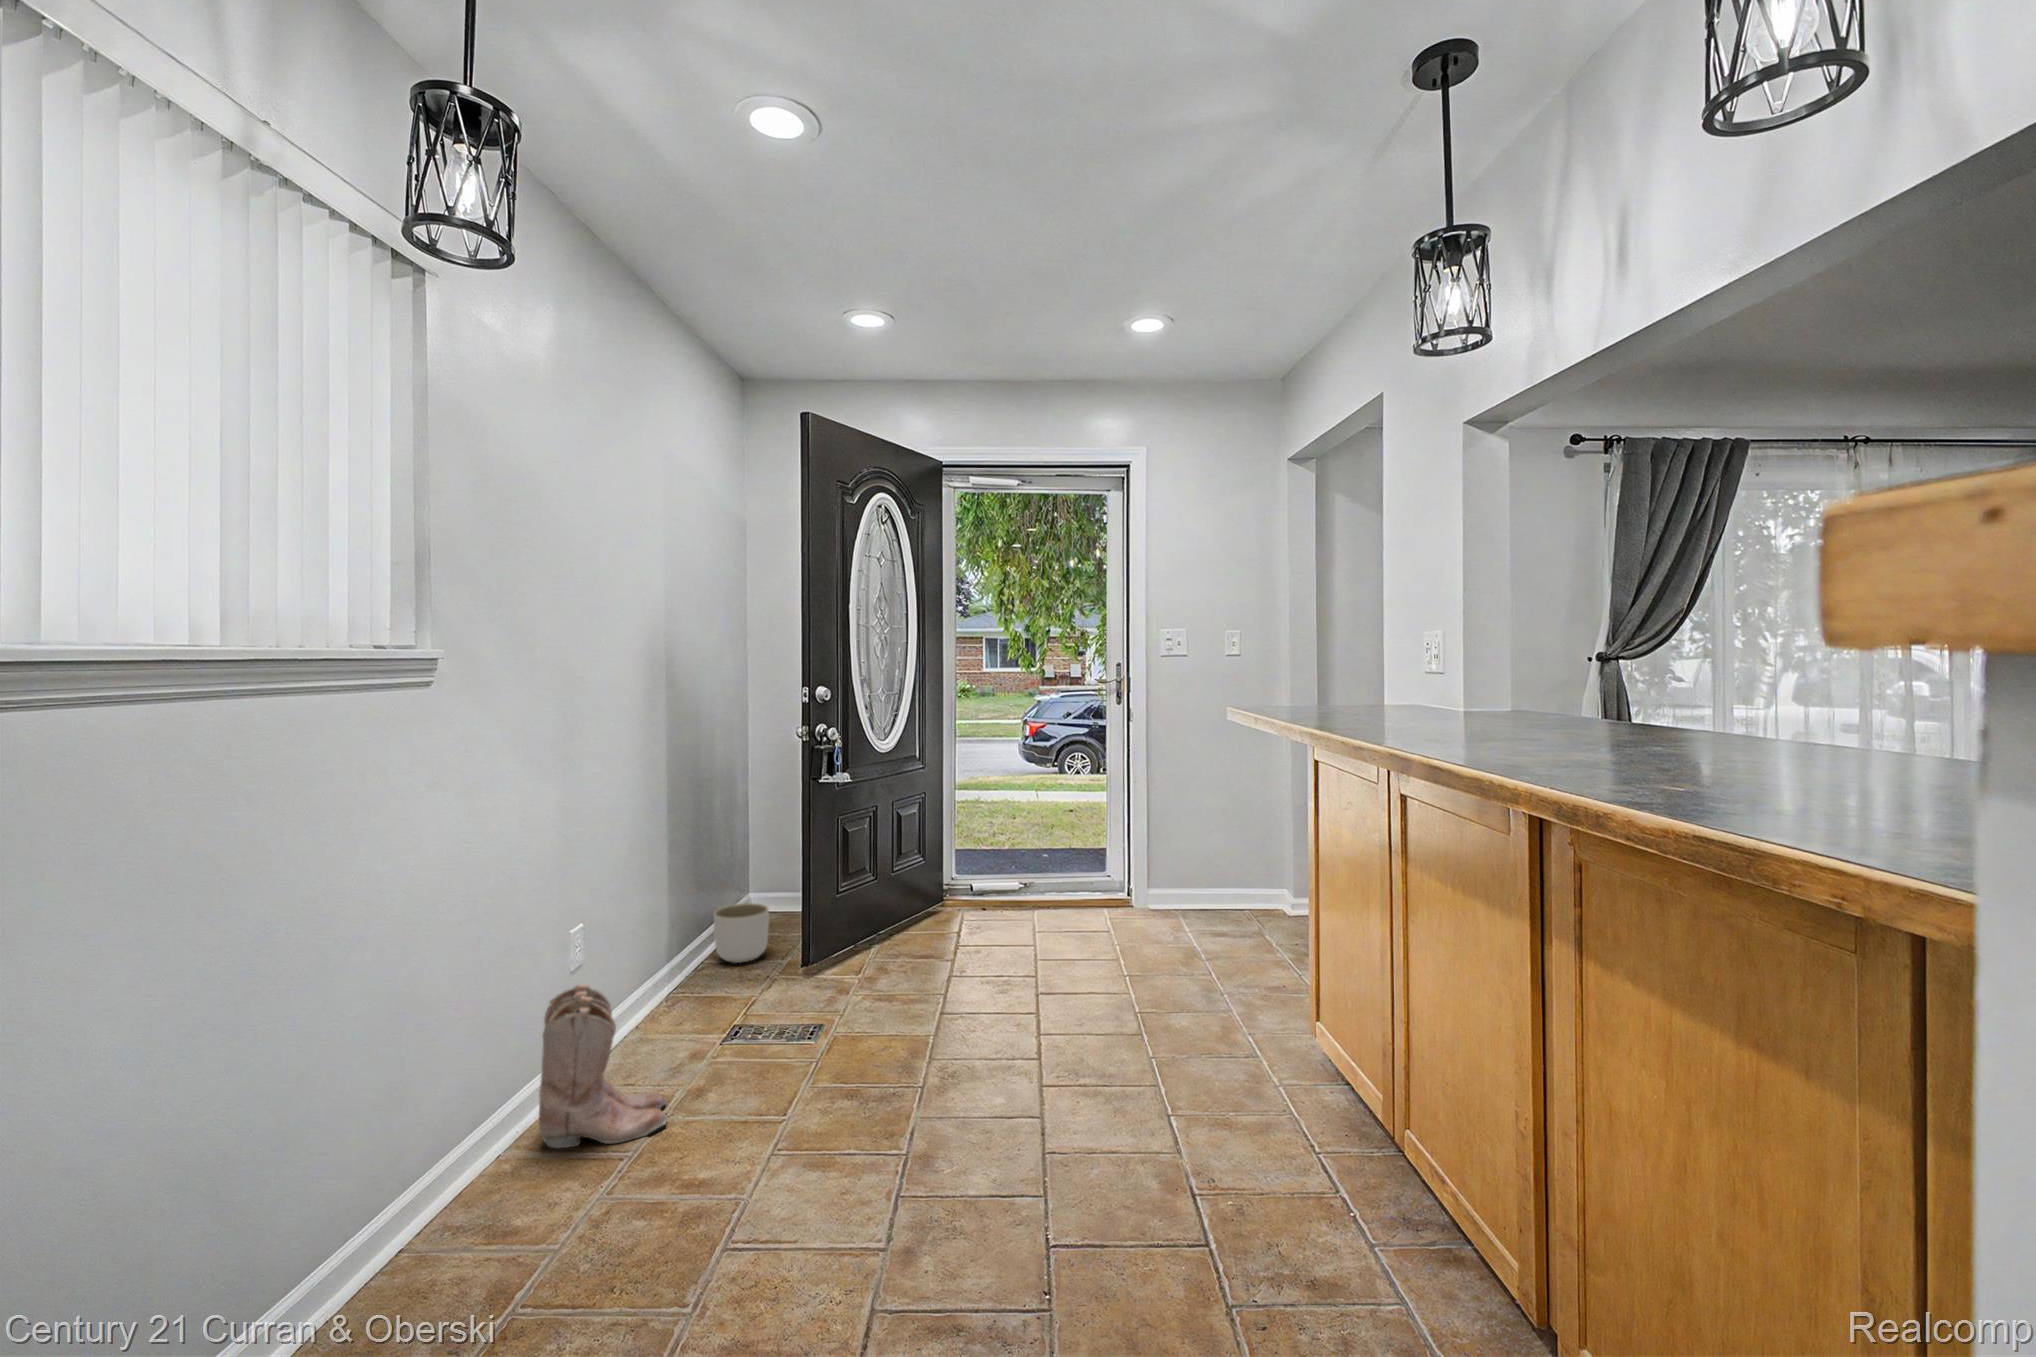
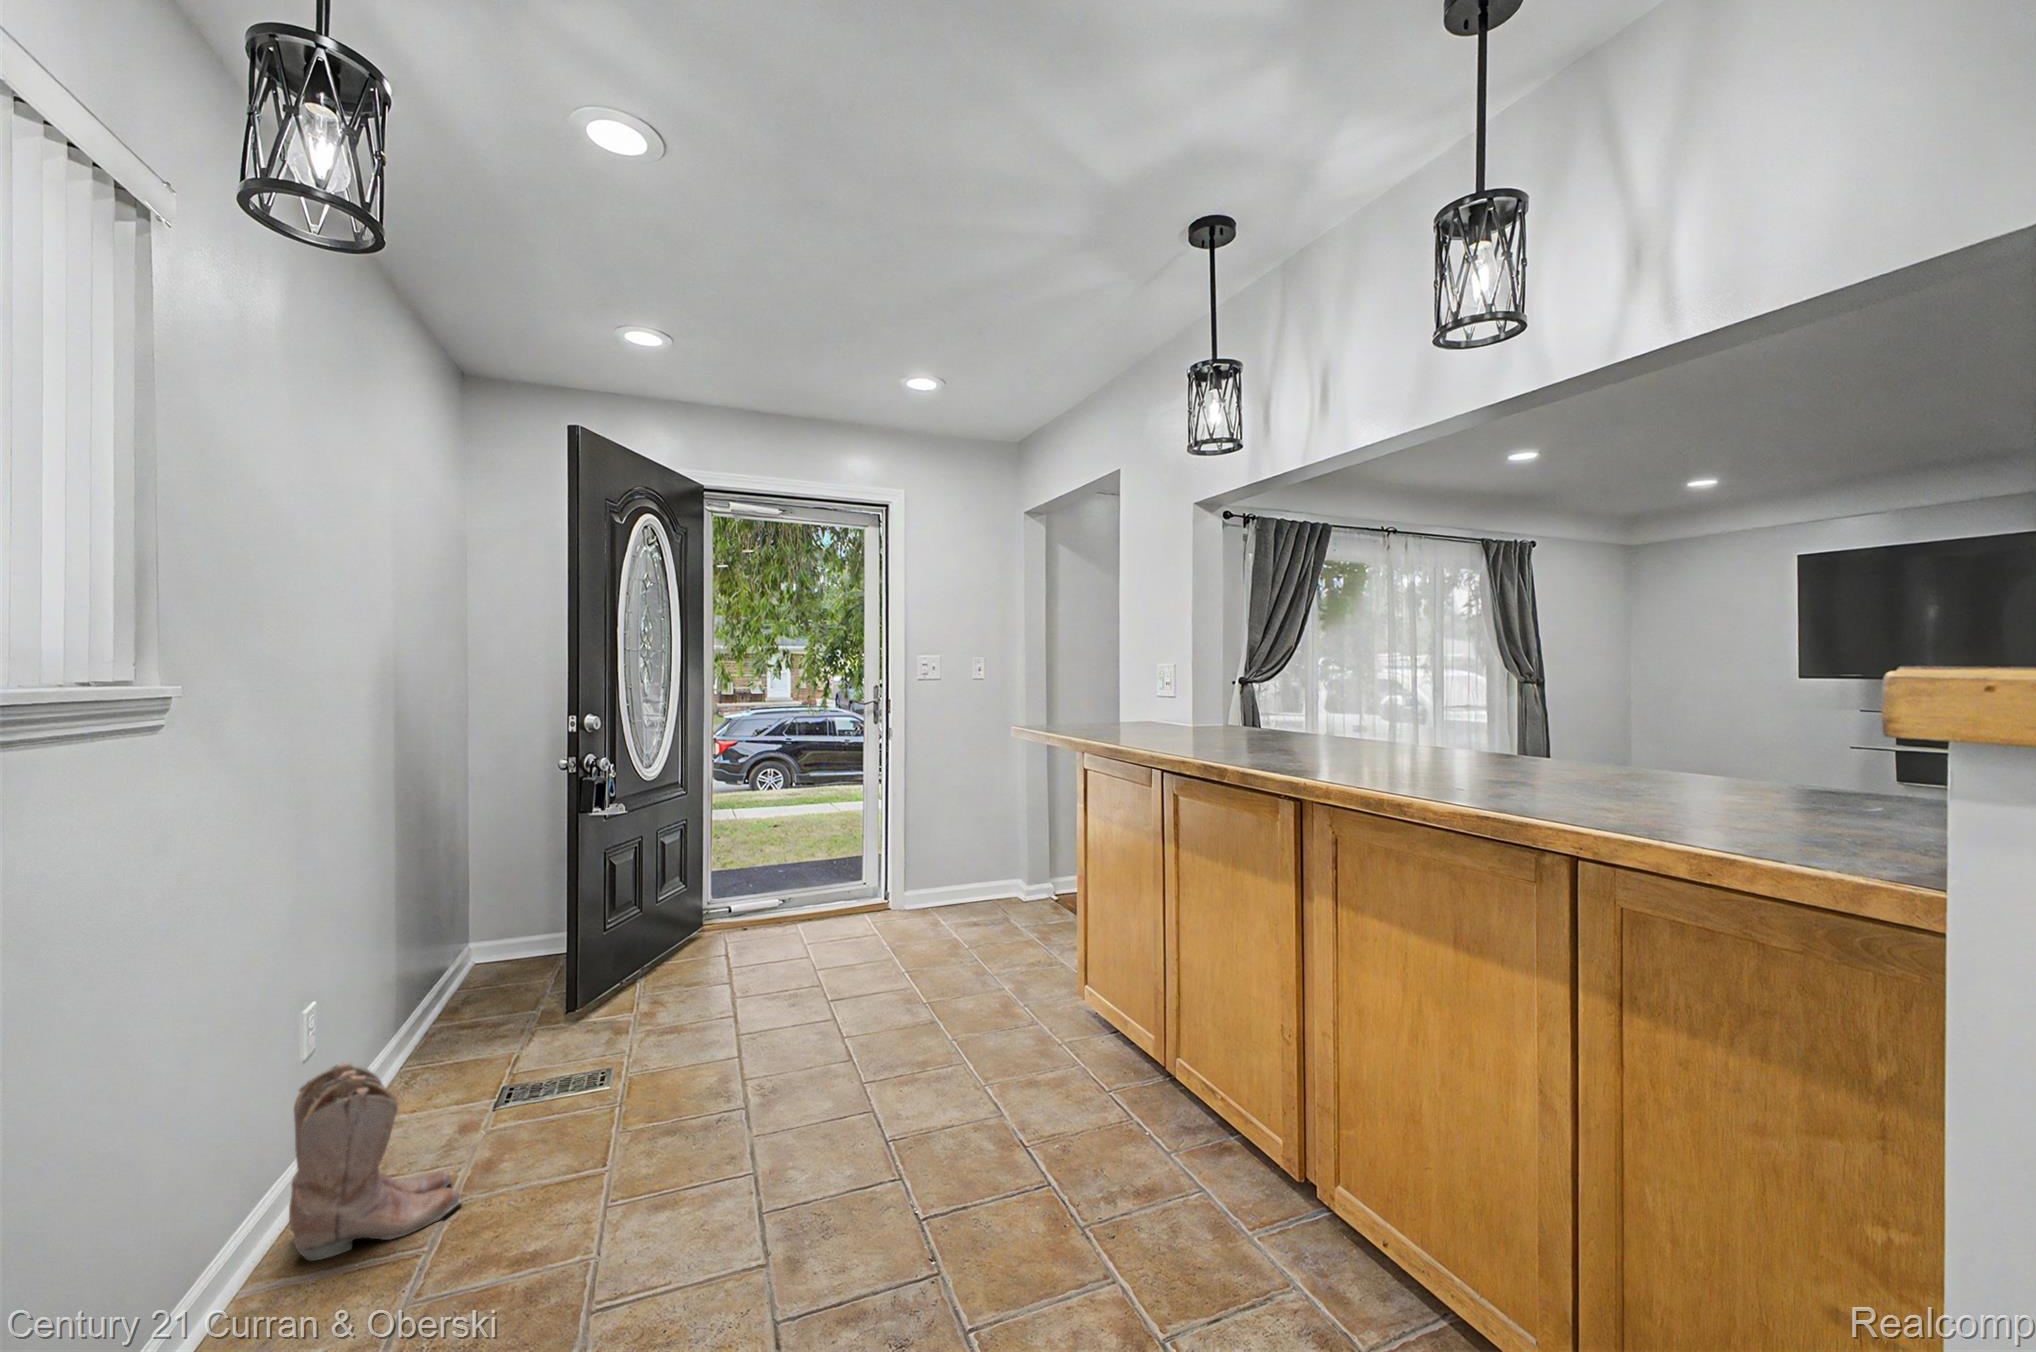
planter: present [714,903,769,963] -> none [445,951,514,1019]

